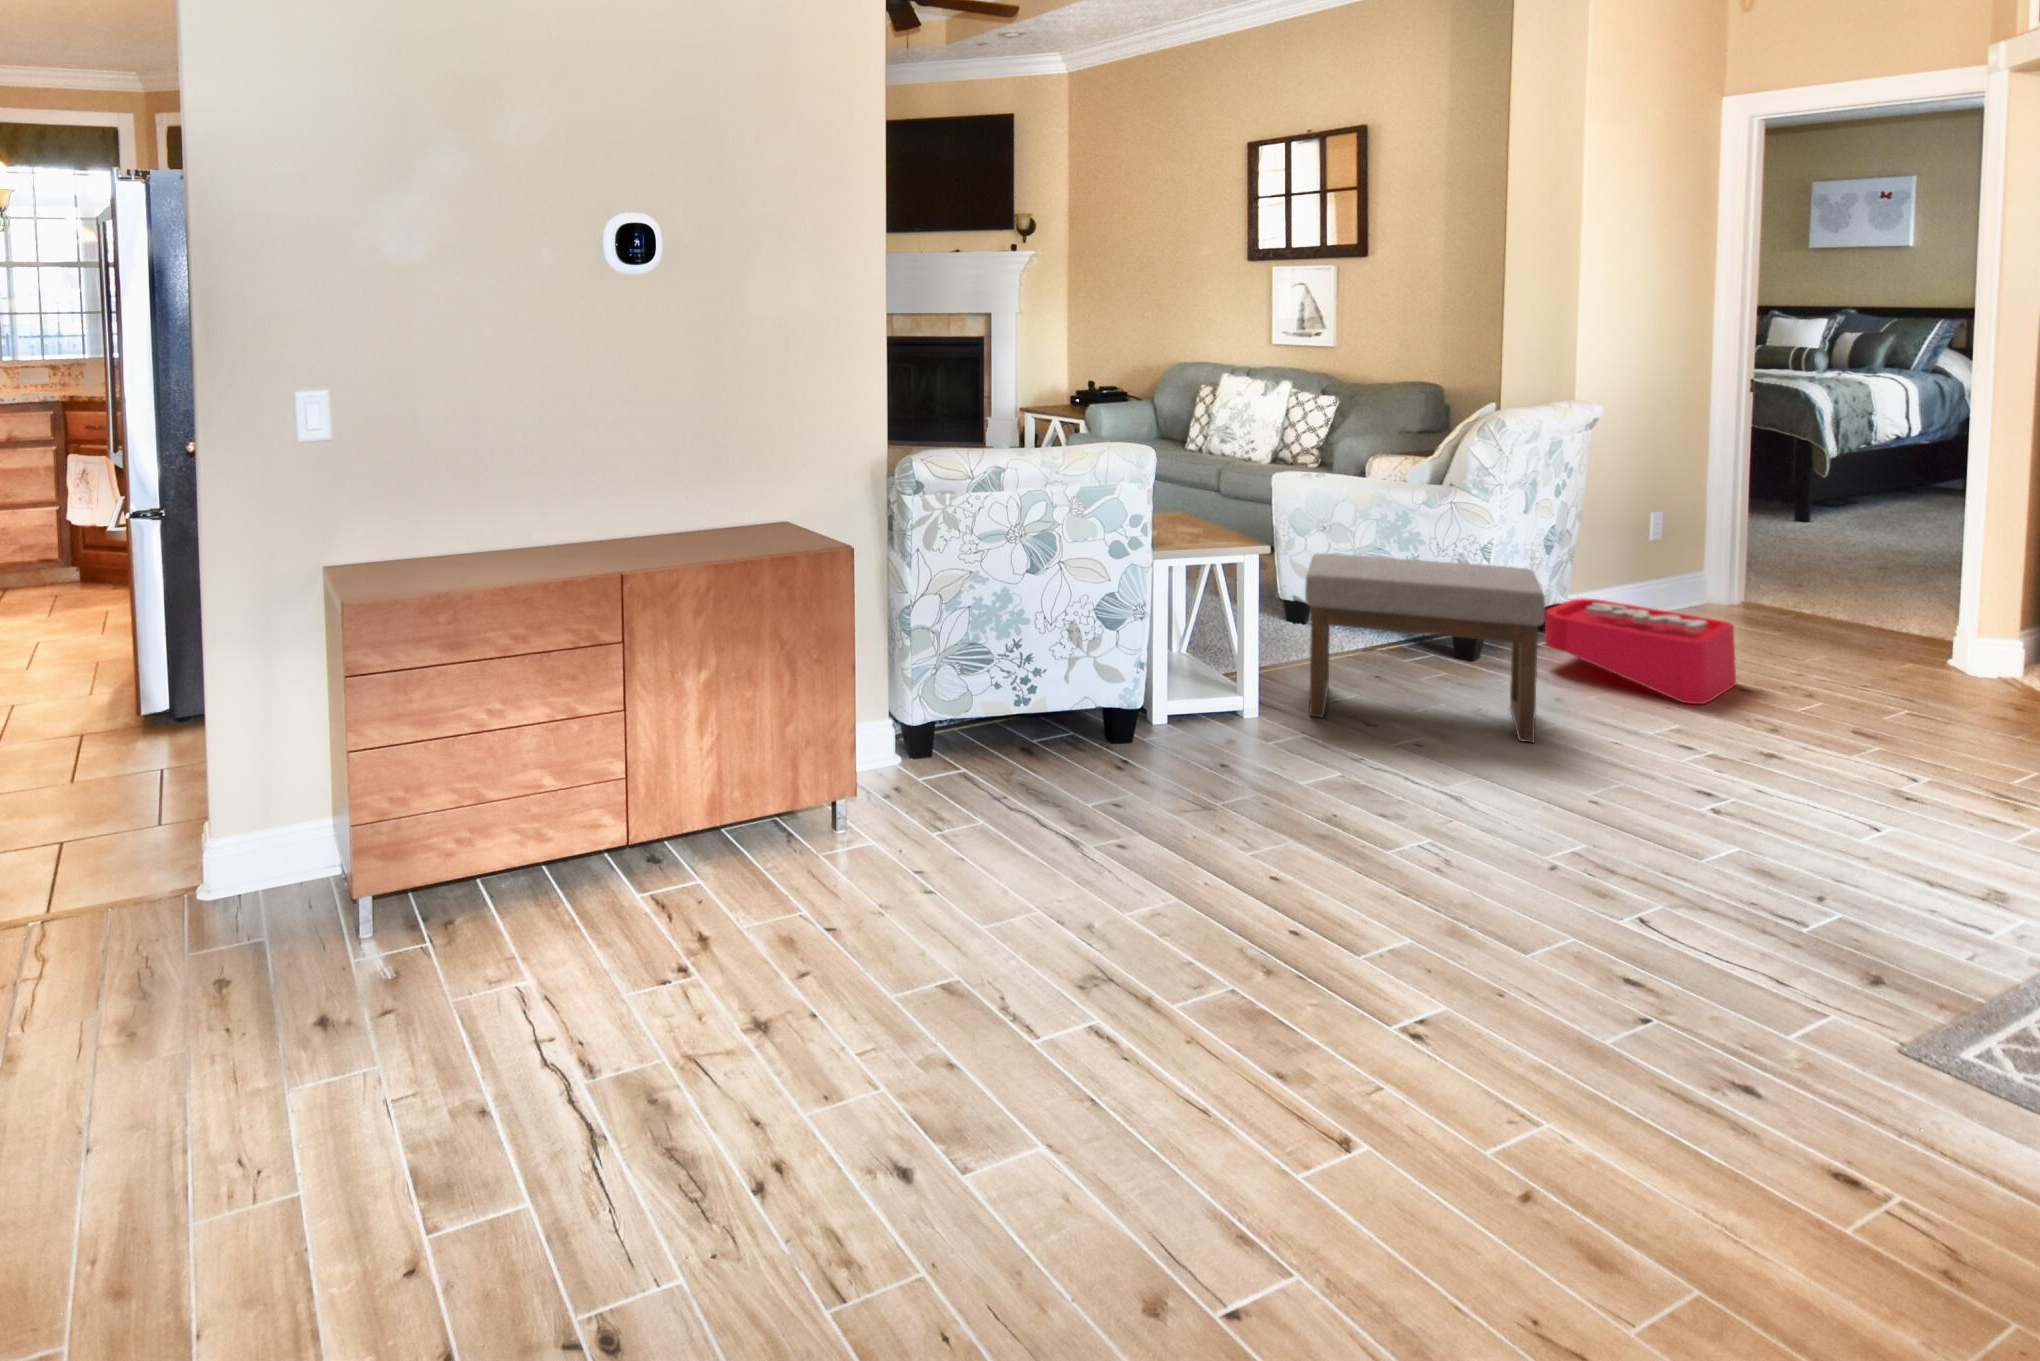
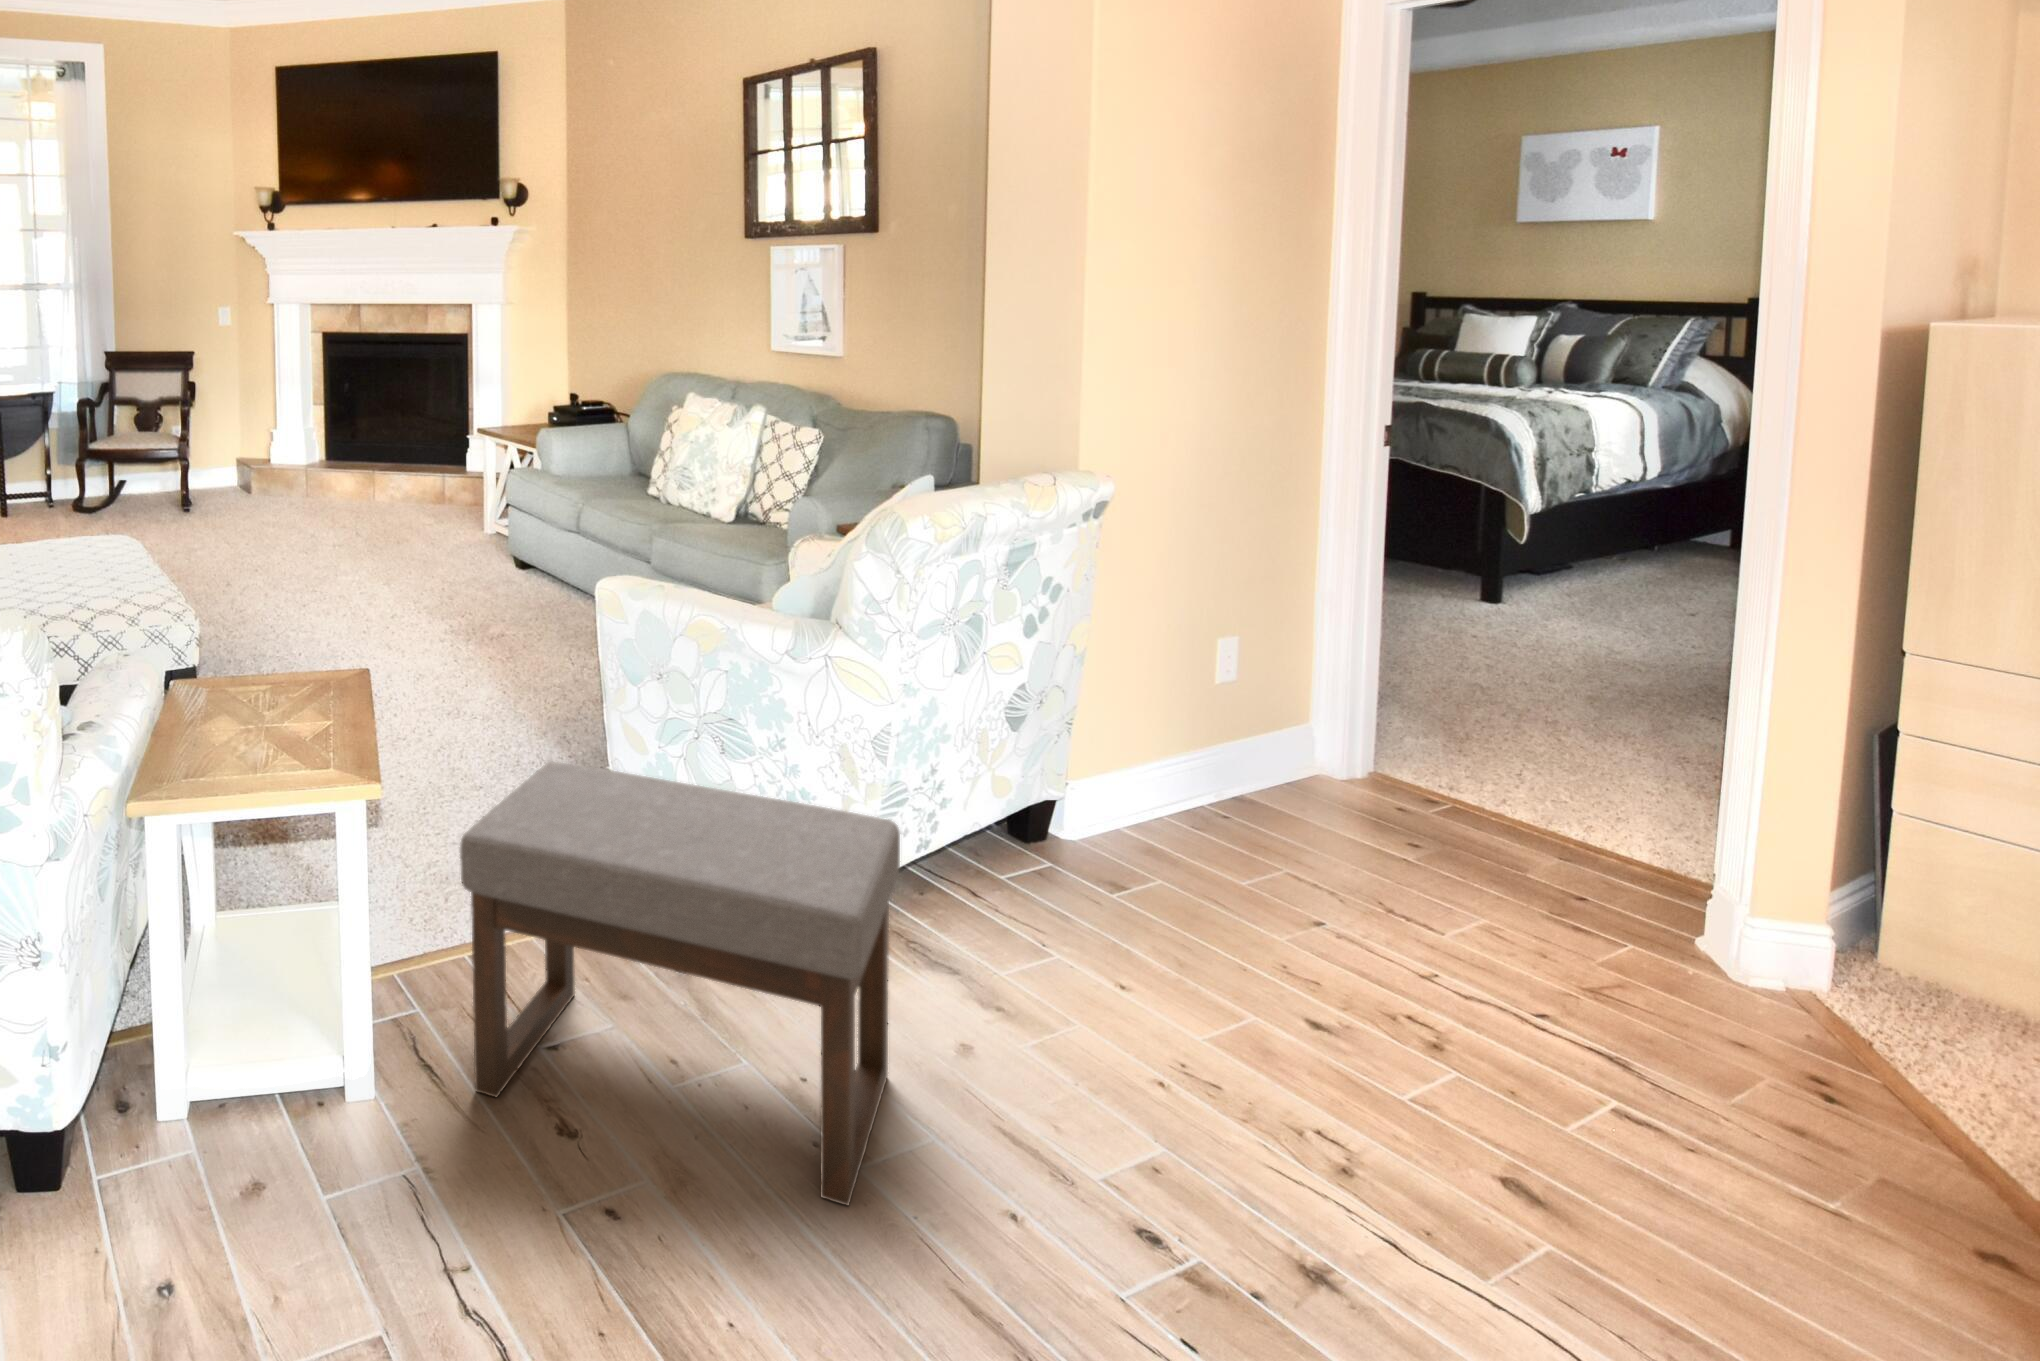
storage bin: present [1545,598,1736,704] -> none [981,779,1308,1070]

